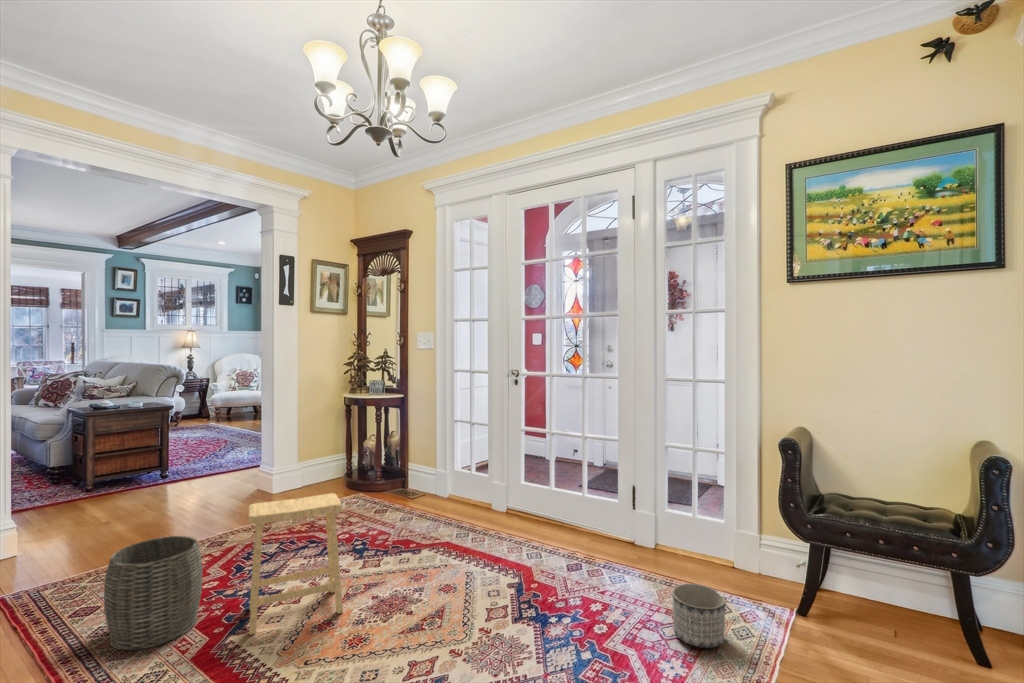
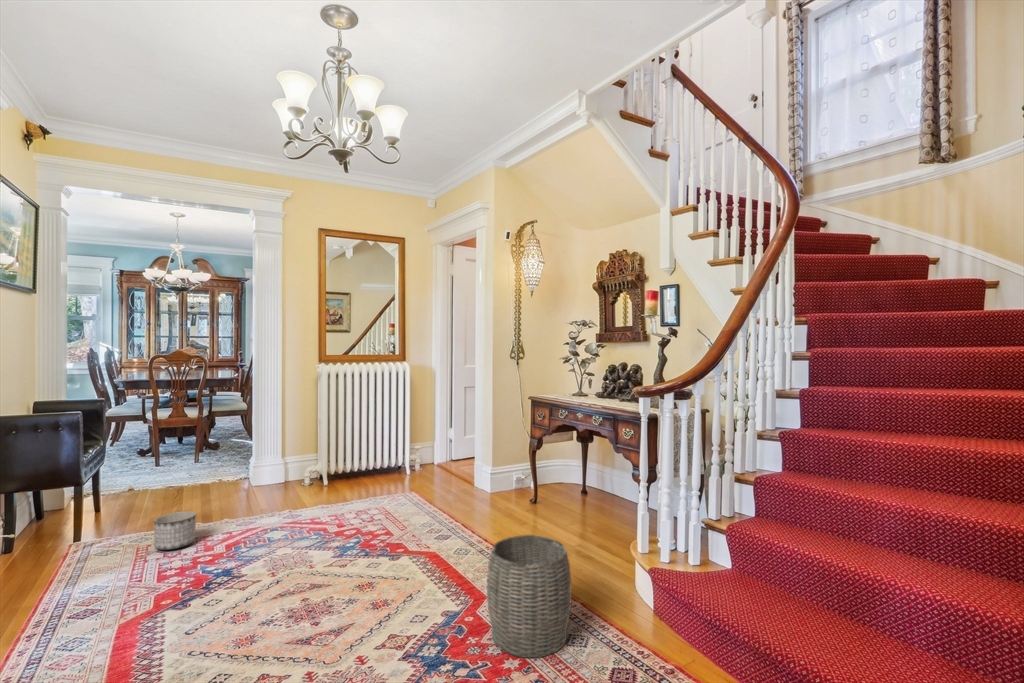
footstool: present [248,493,343,635] -> none [343,500,444,647]

